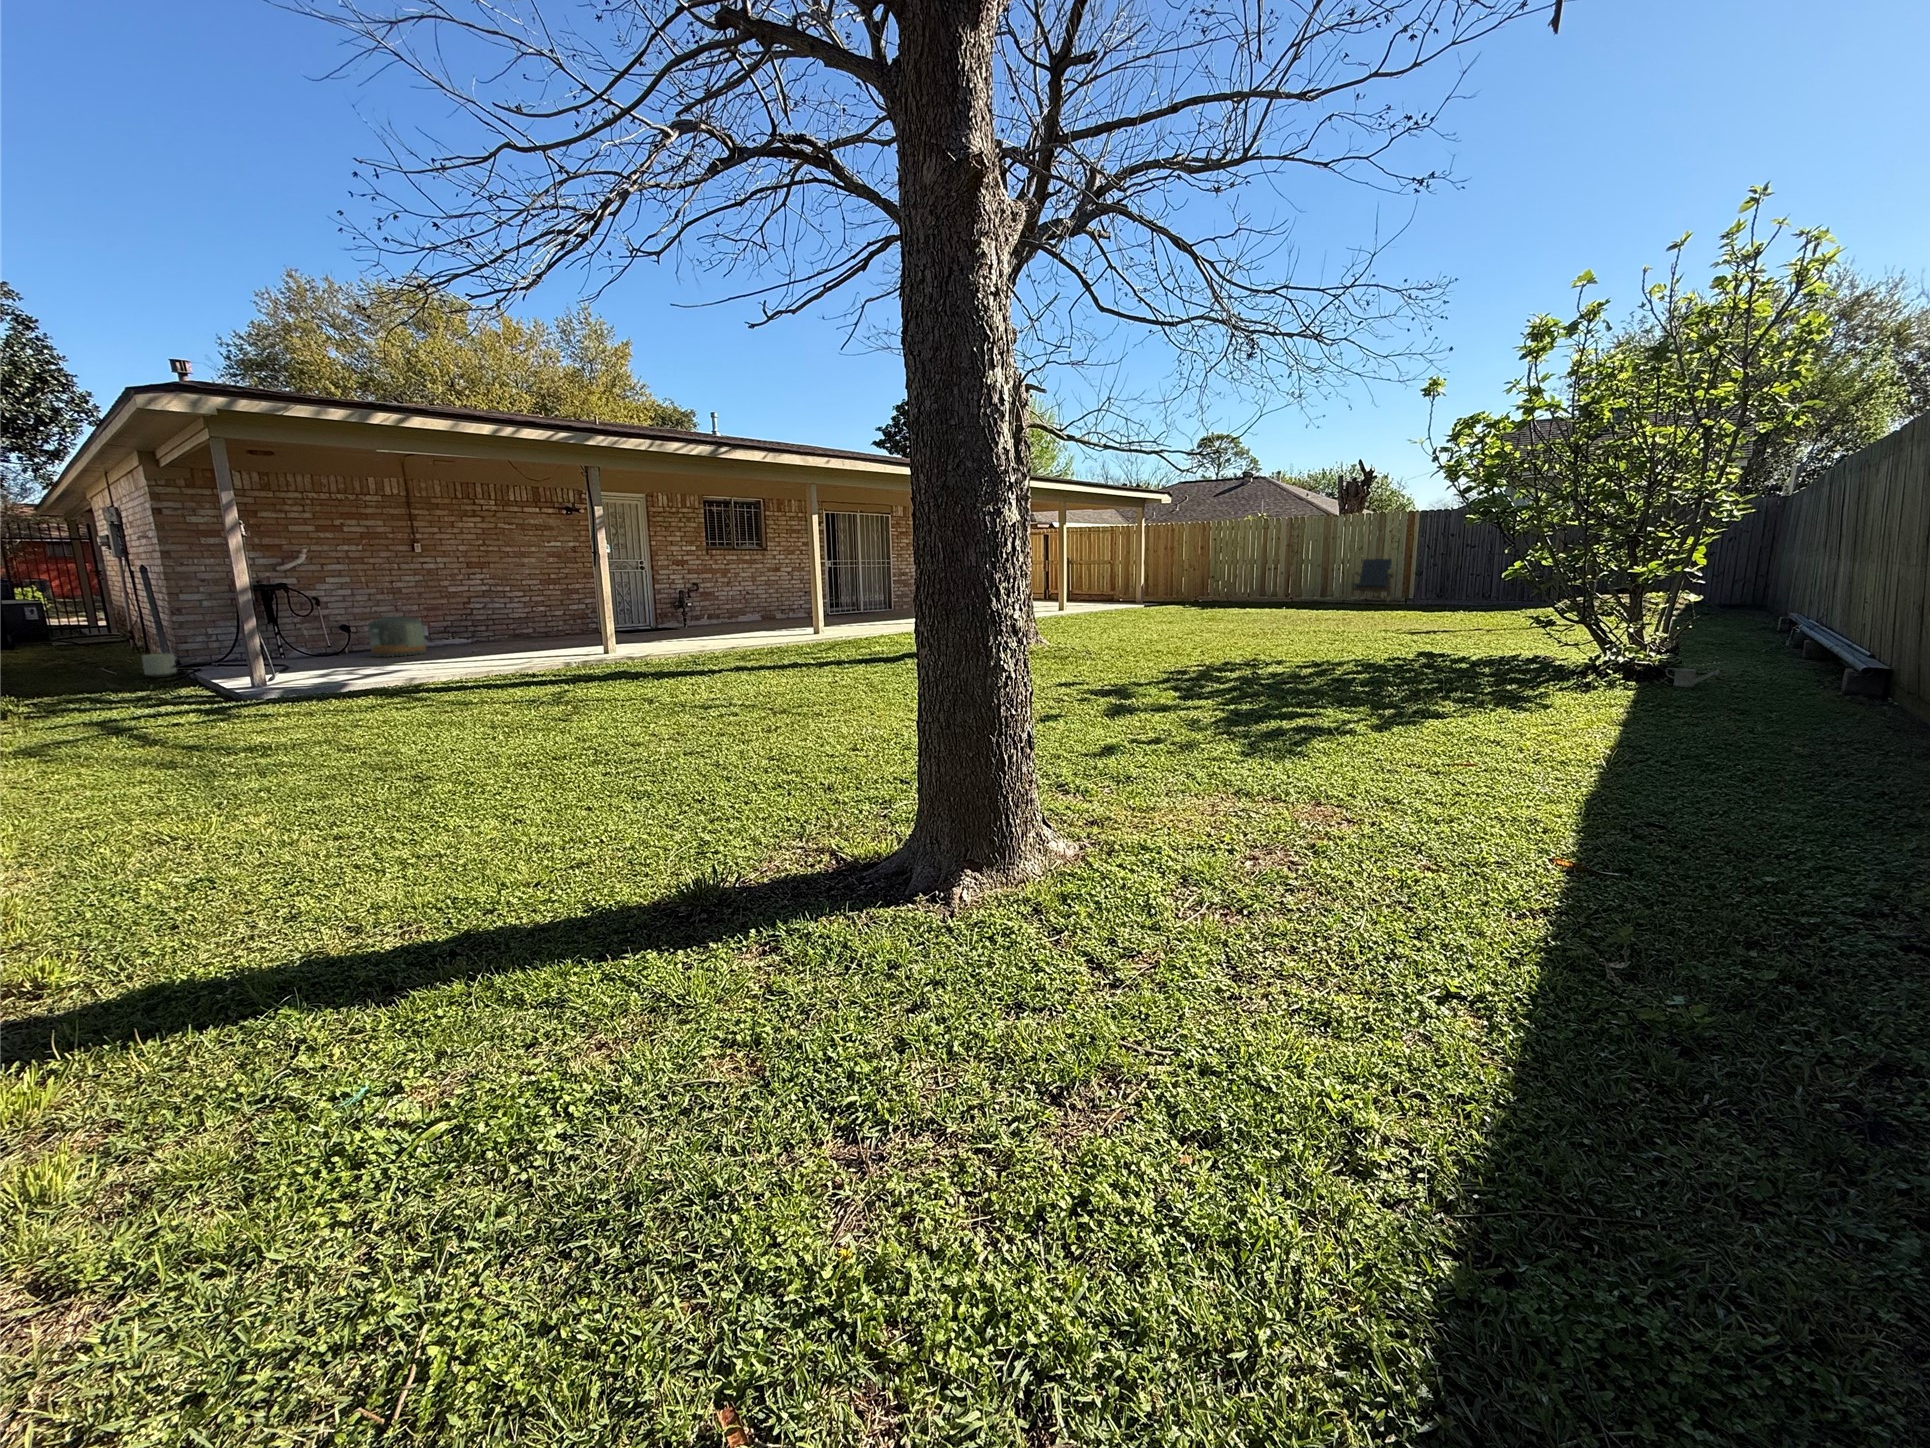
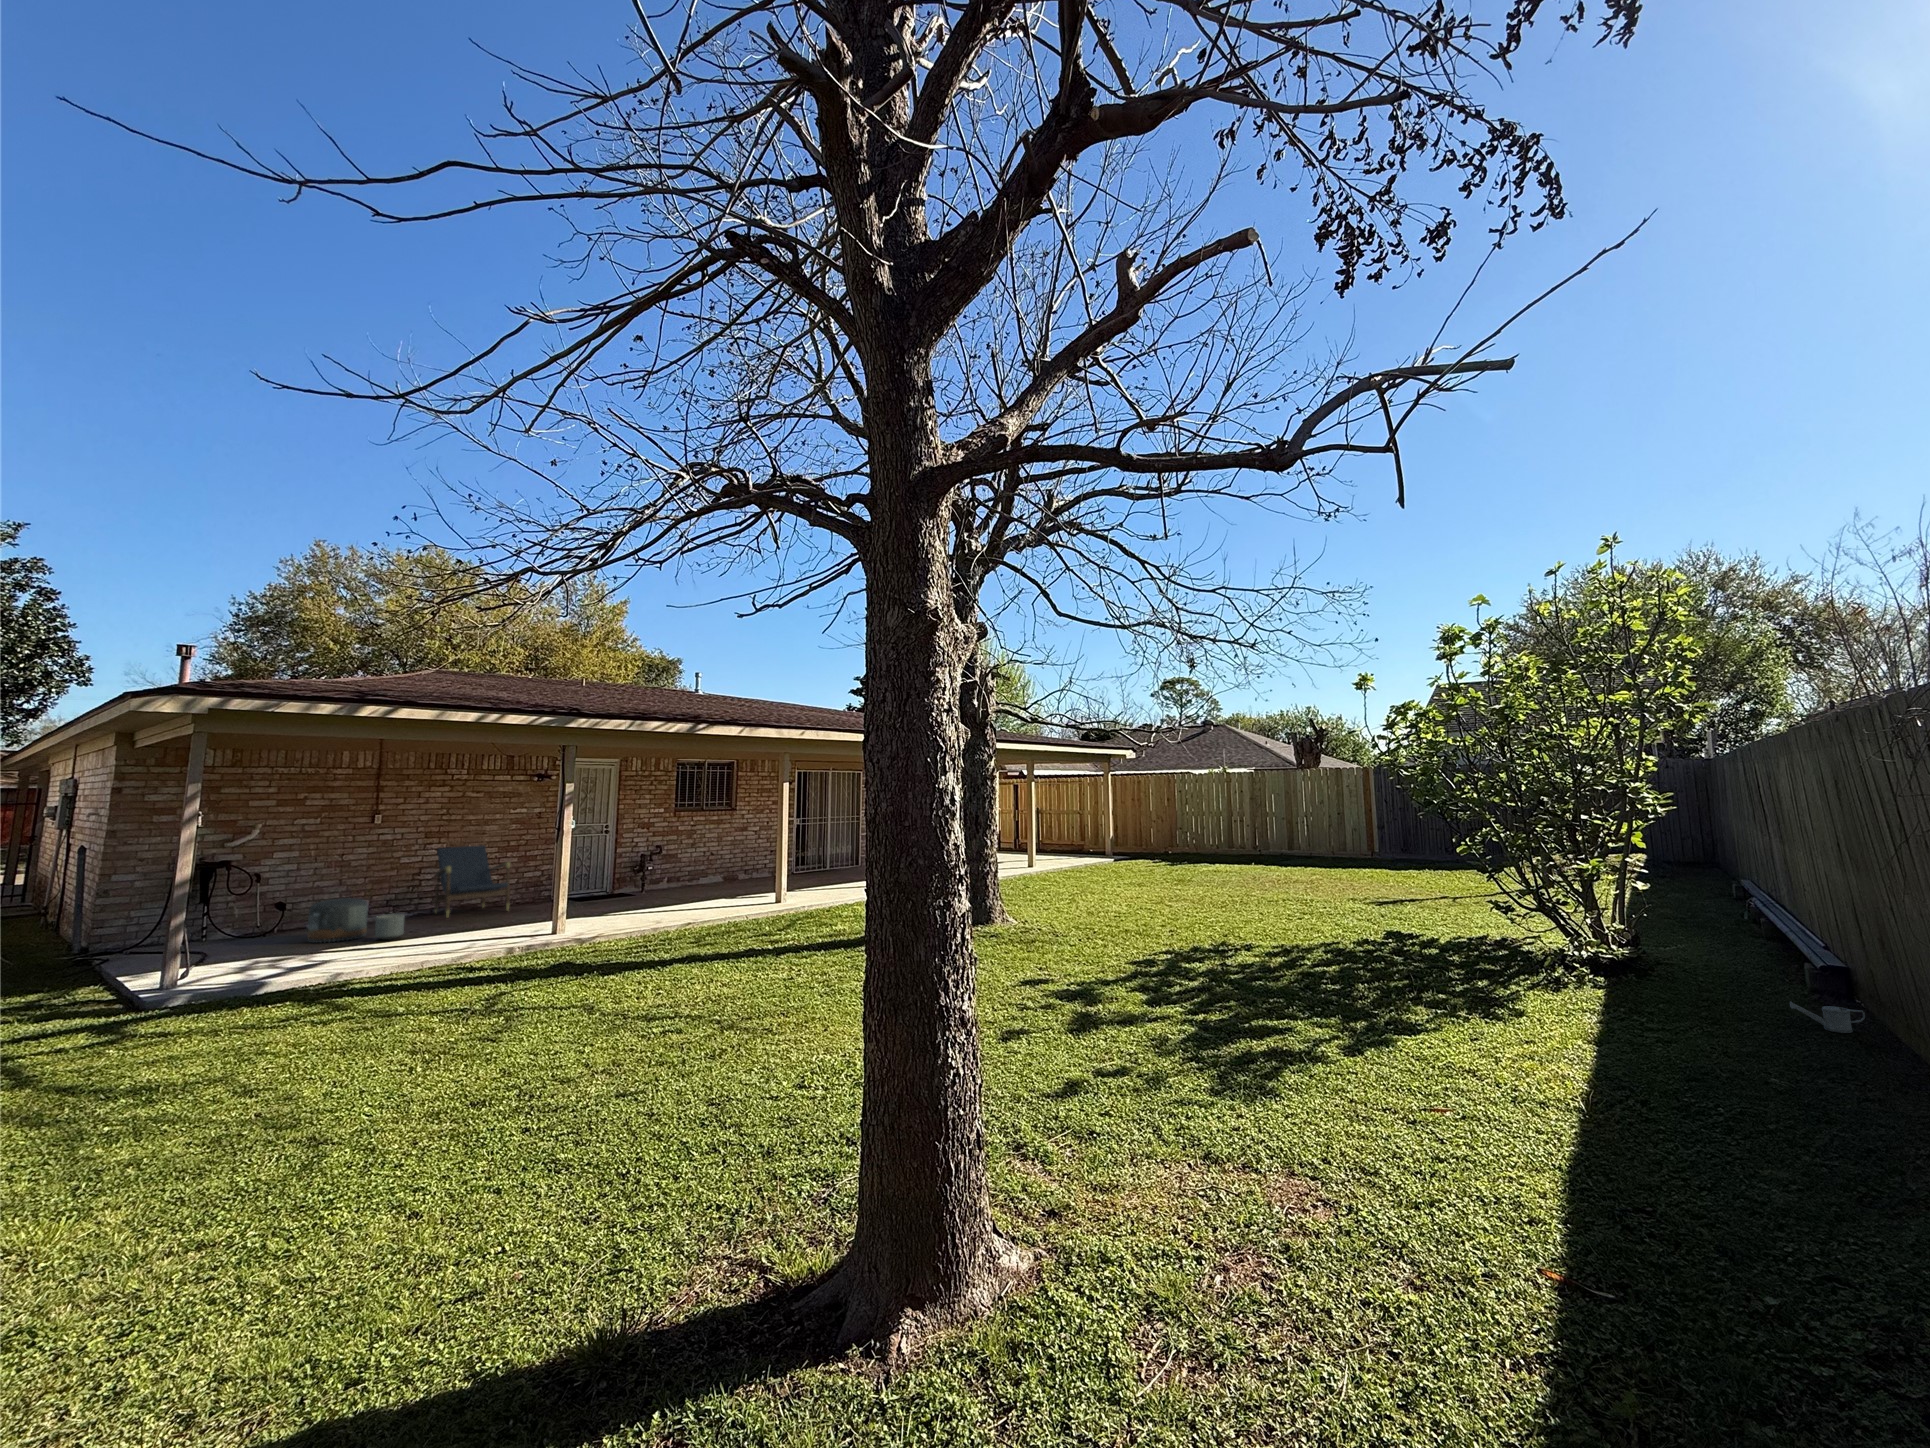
lounge chair: present [1351,559,1393,601] -> present [434,845,510,917]
planter: present [142,653,176,678] -> present [375,914,405,940]
watering can: present [1666,668,1719,687] -> present [1790,1001,1865,1033]

